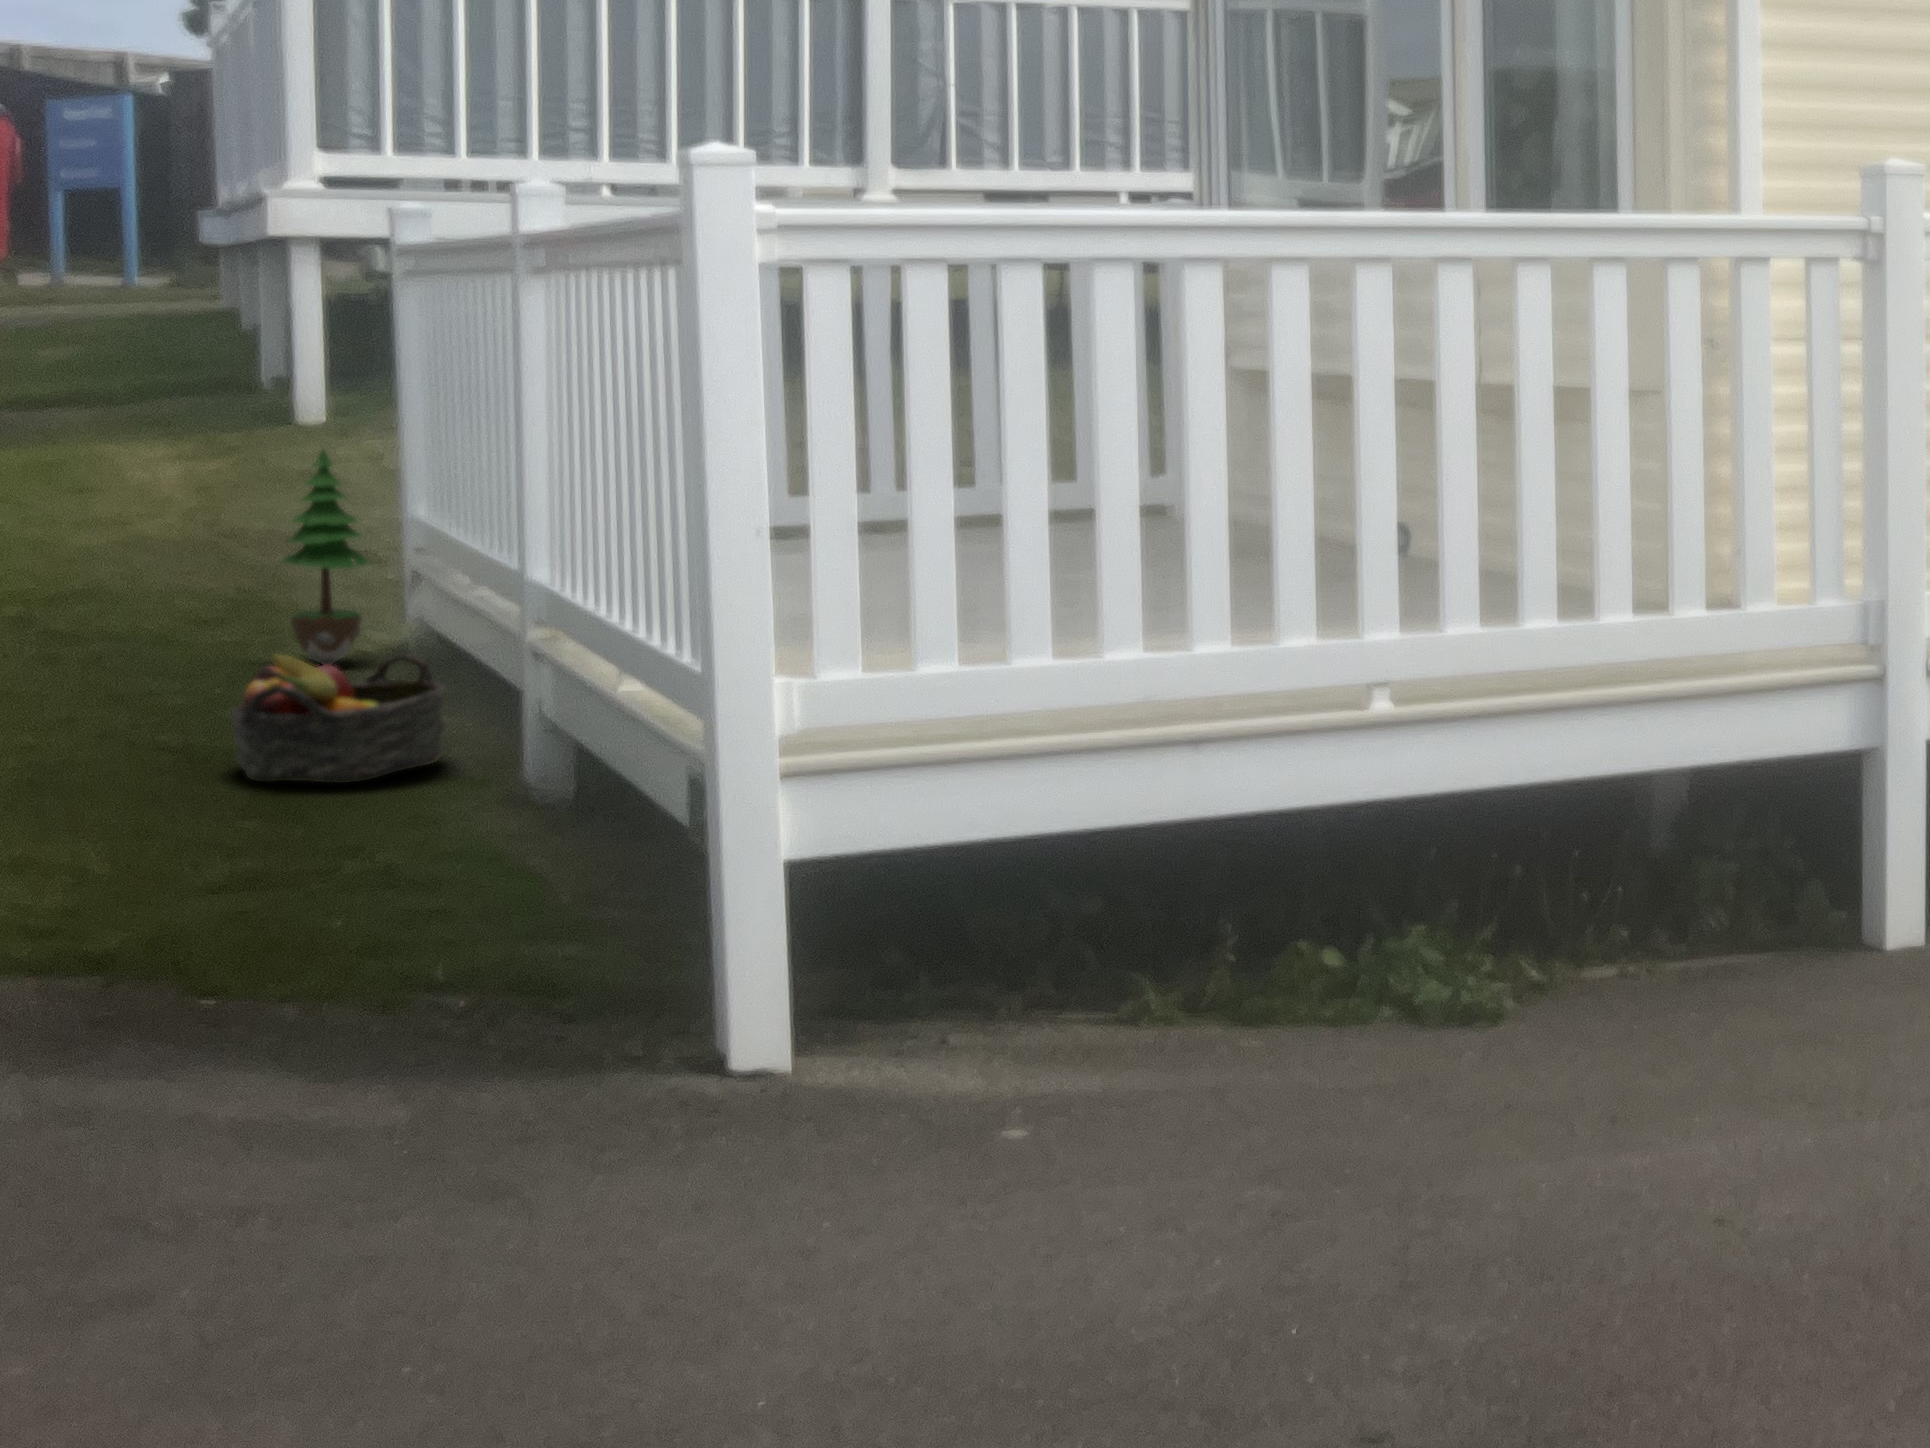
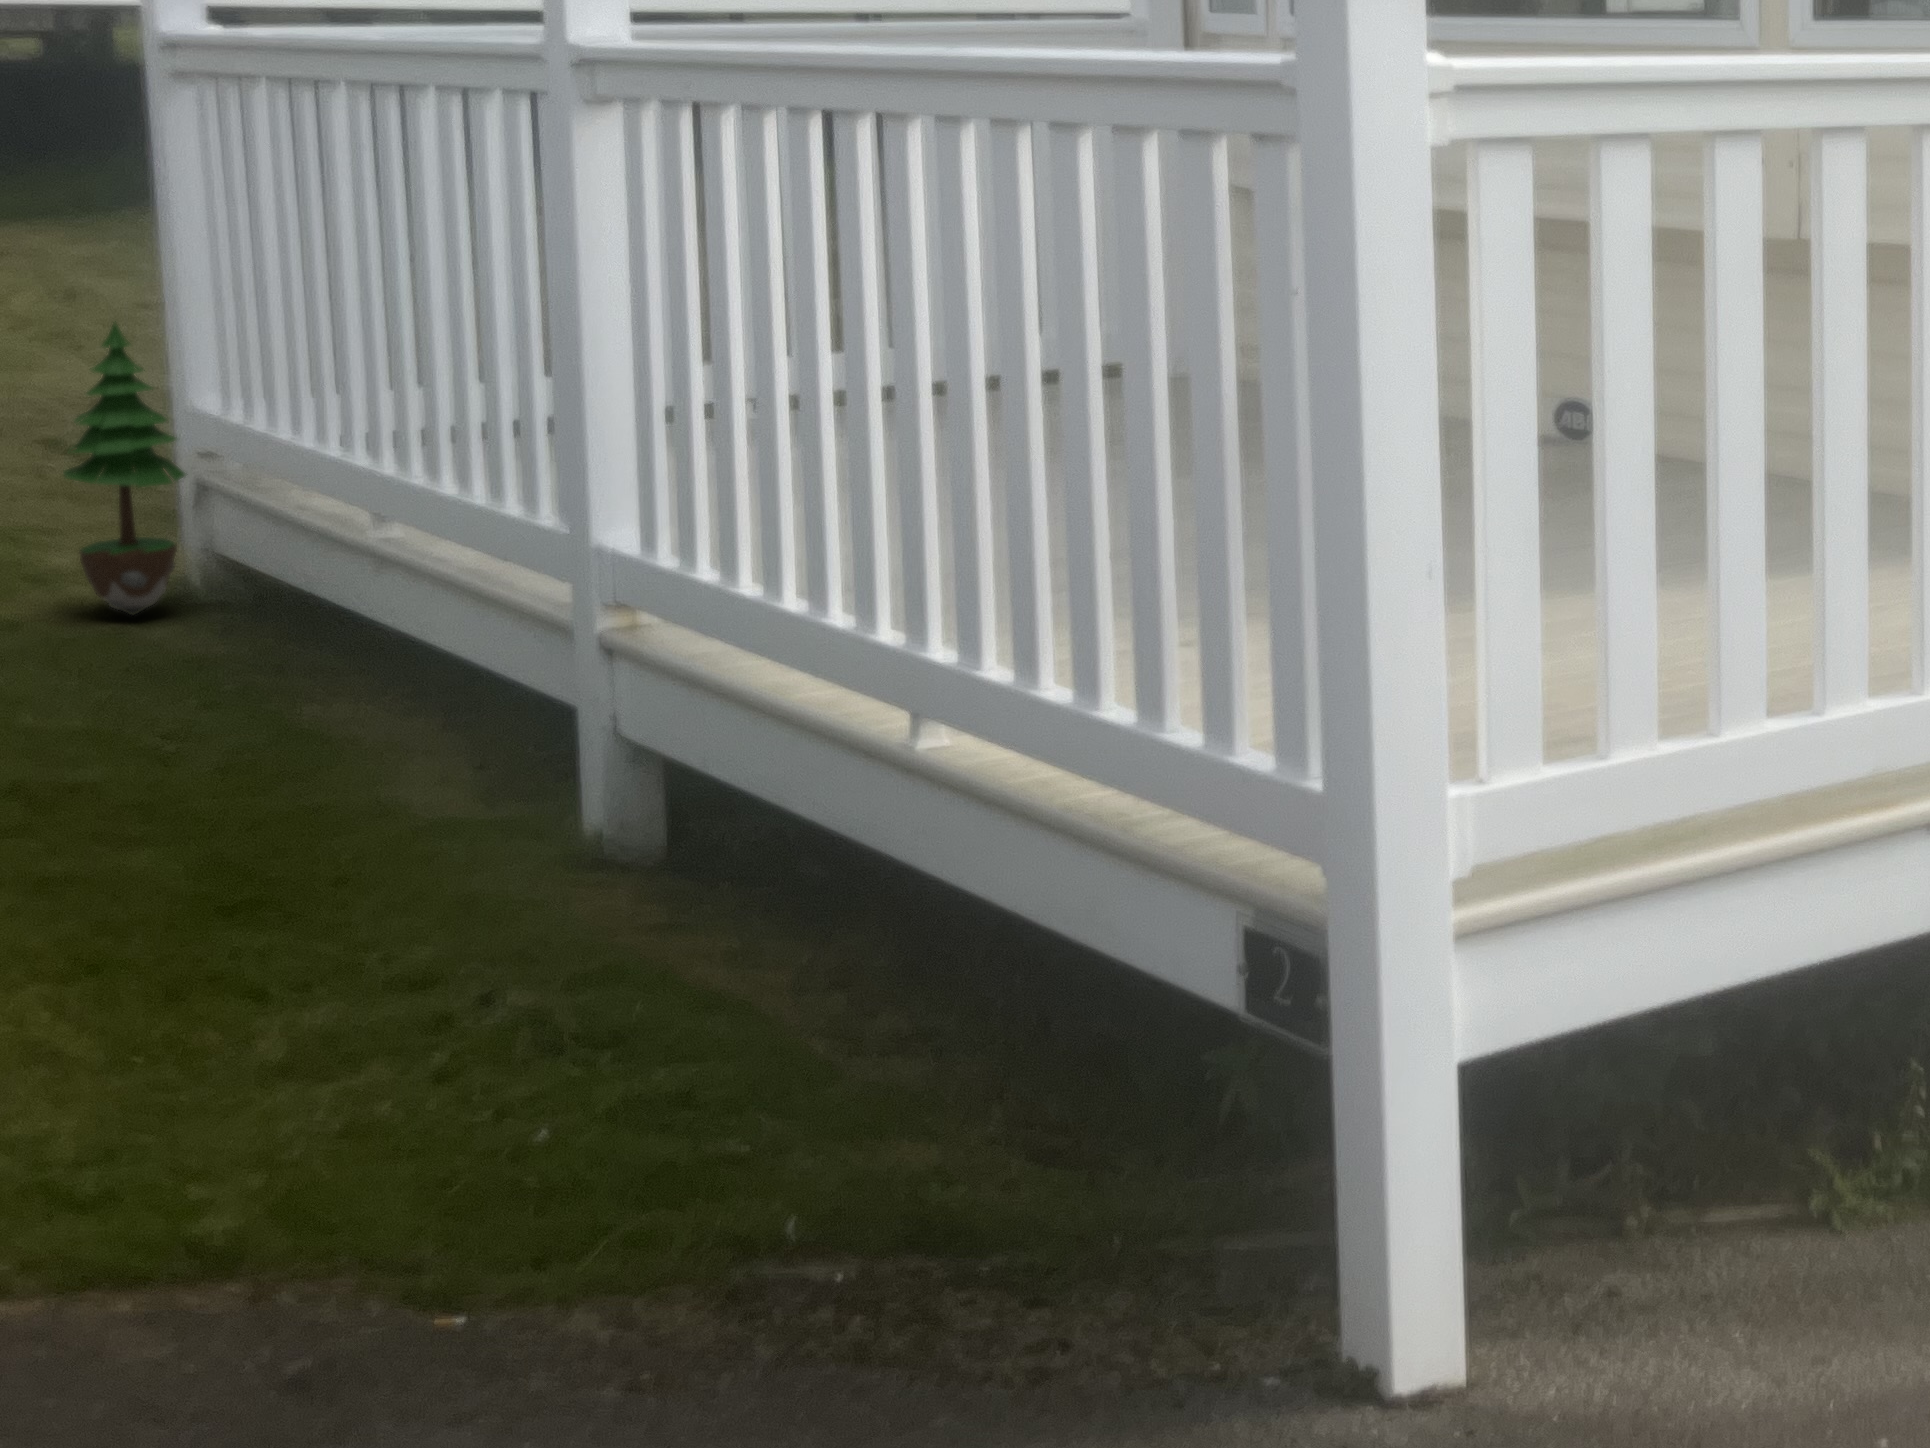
basket: present [231,654,447,783] -> none [135,623,433,819]

